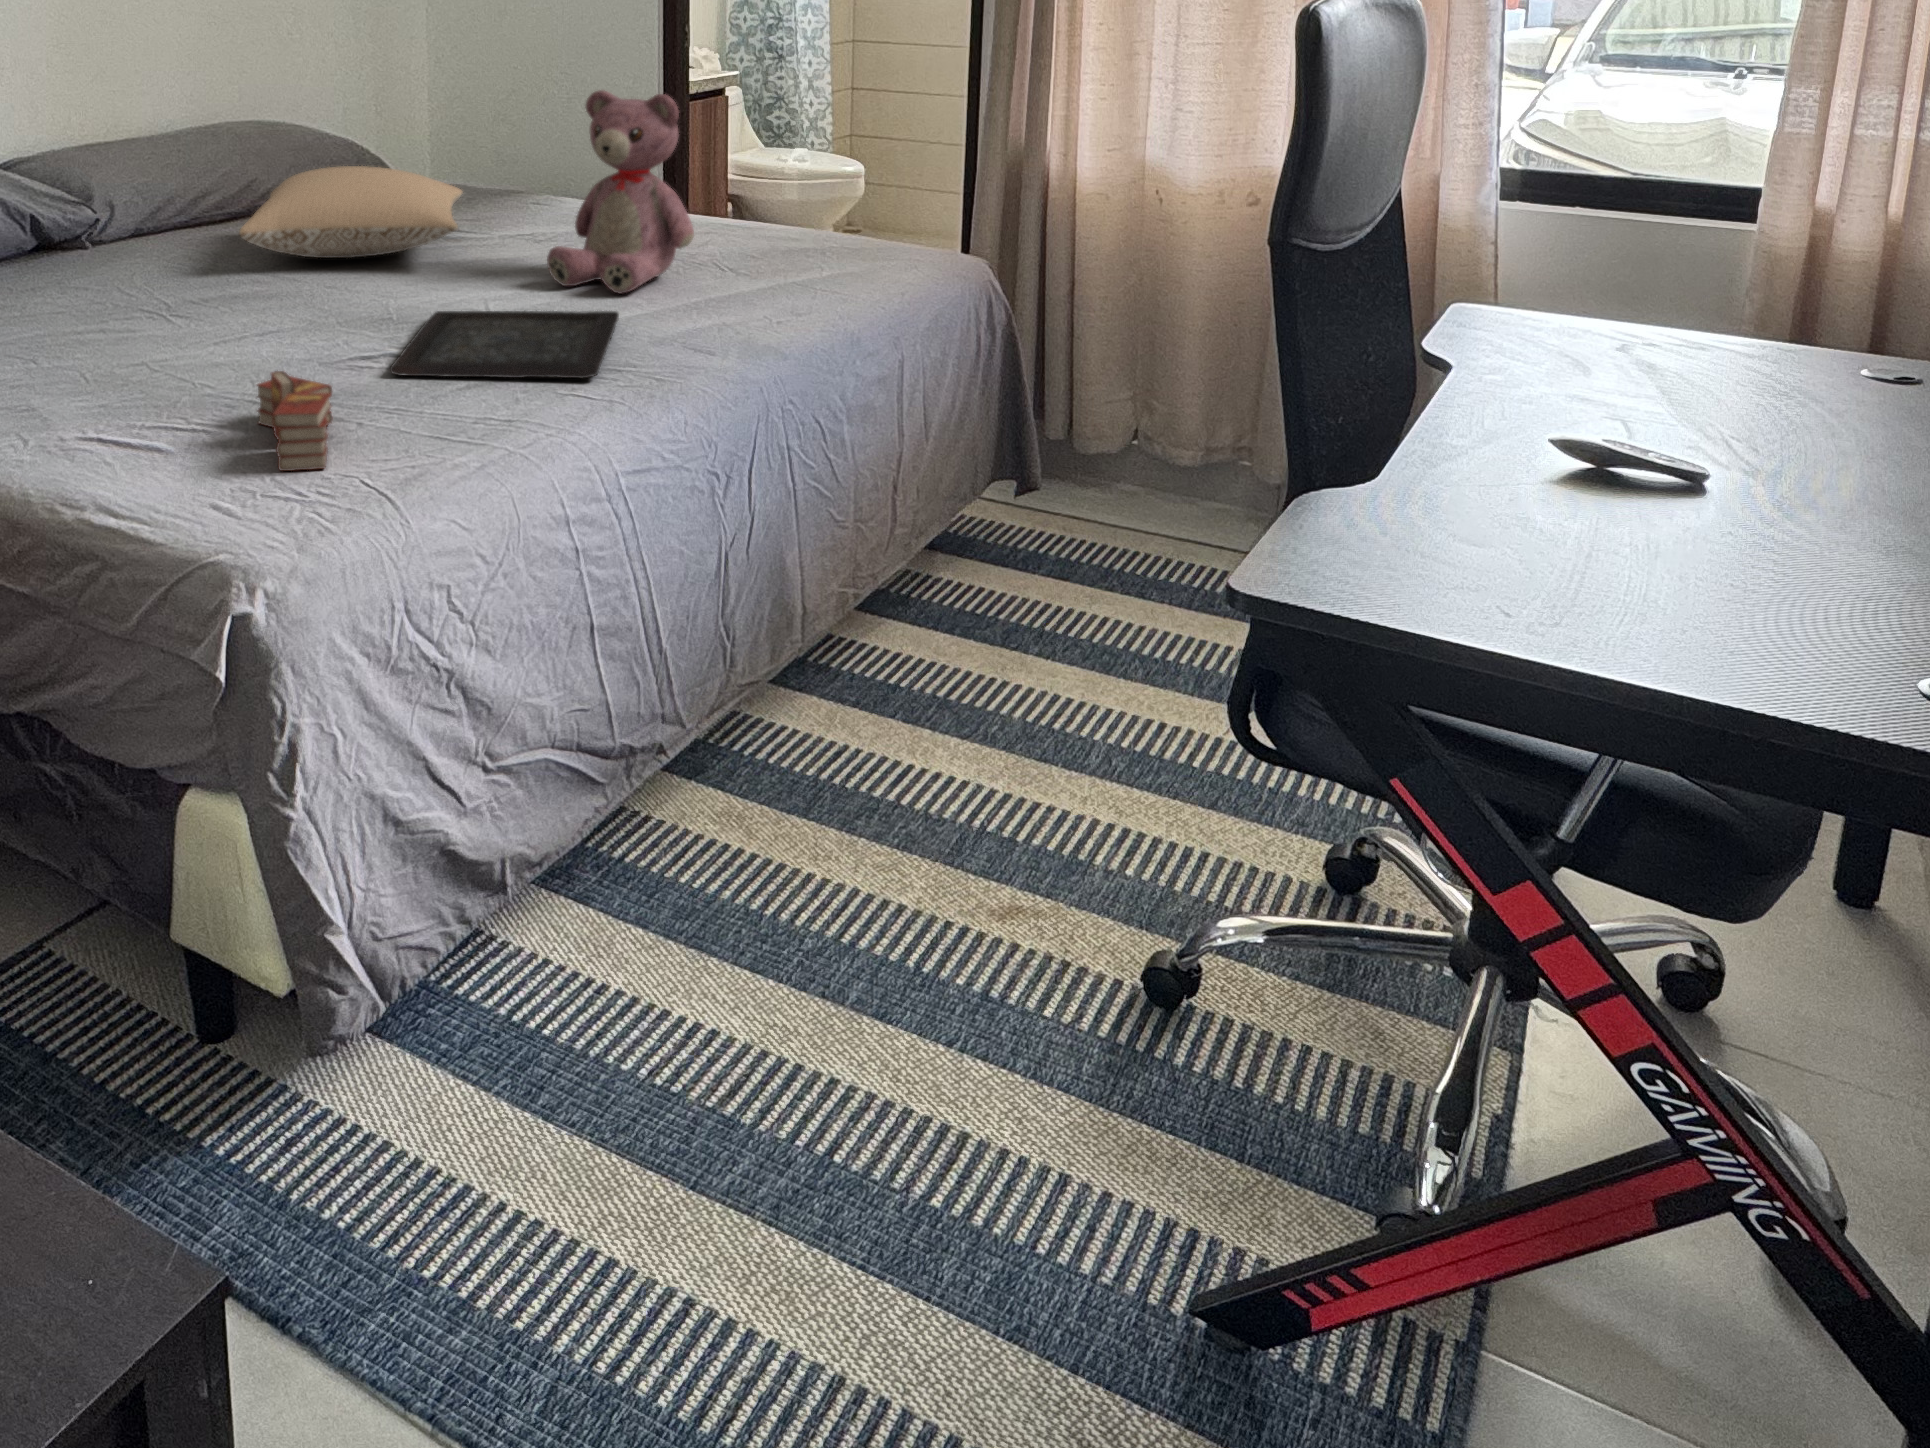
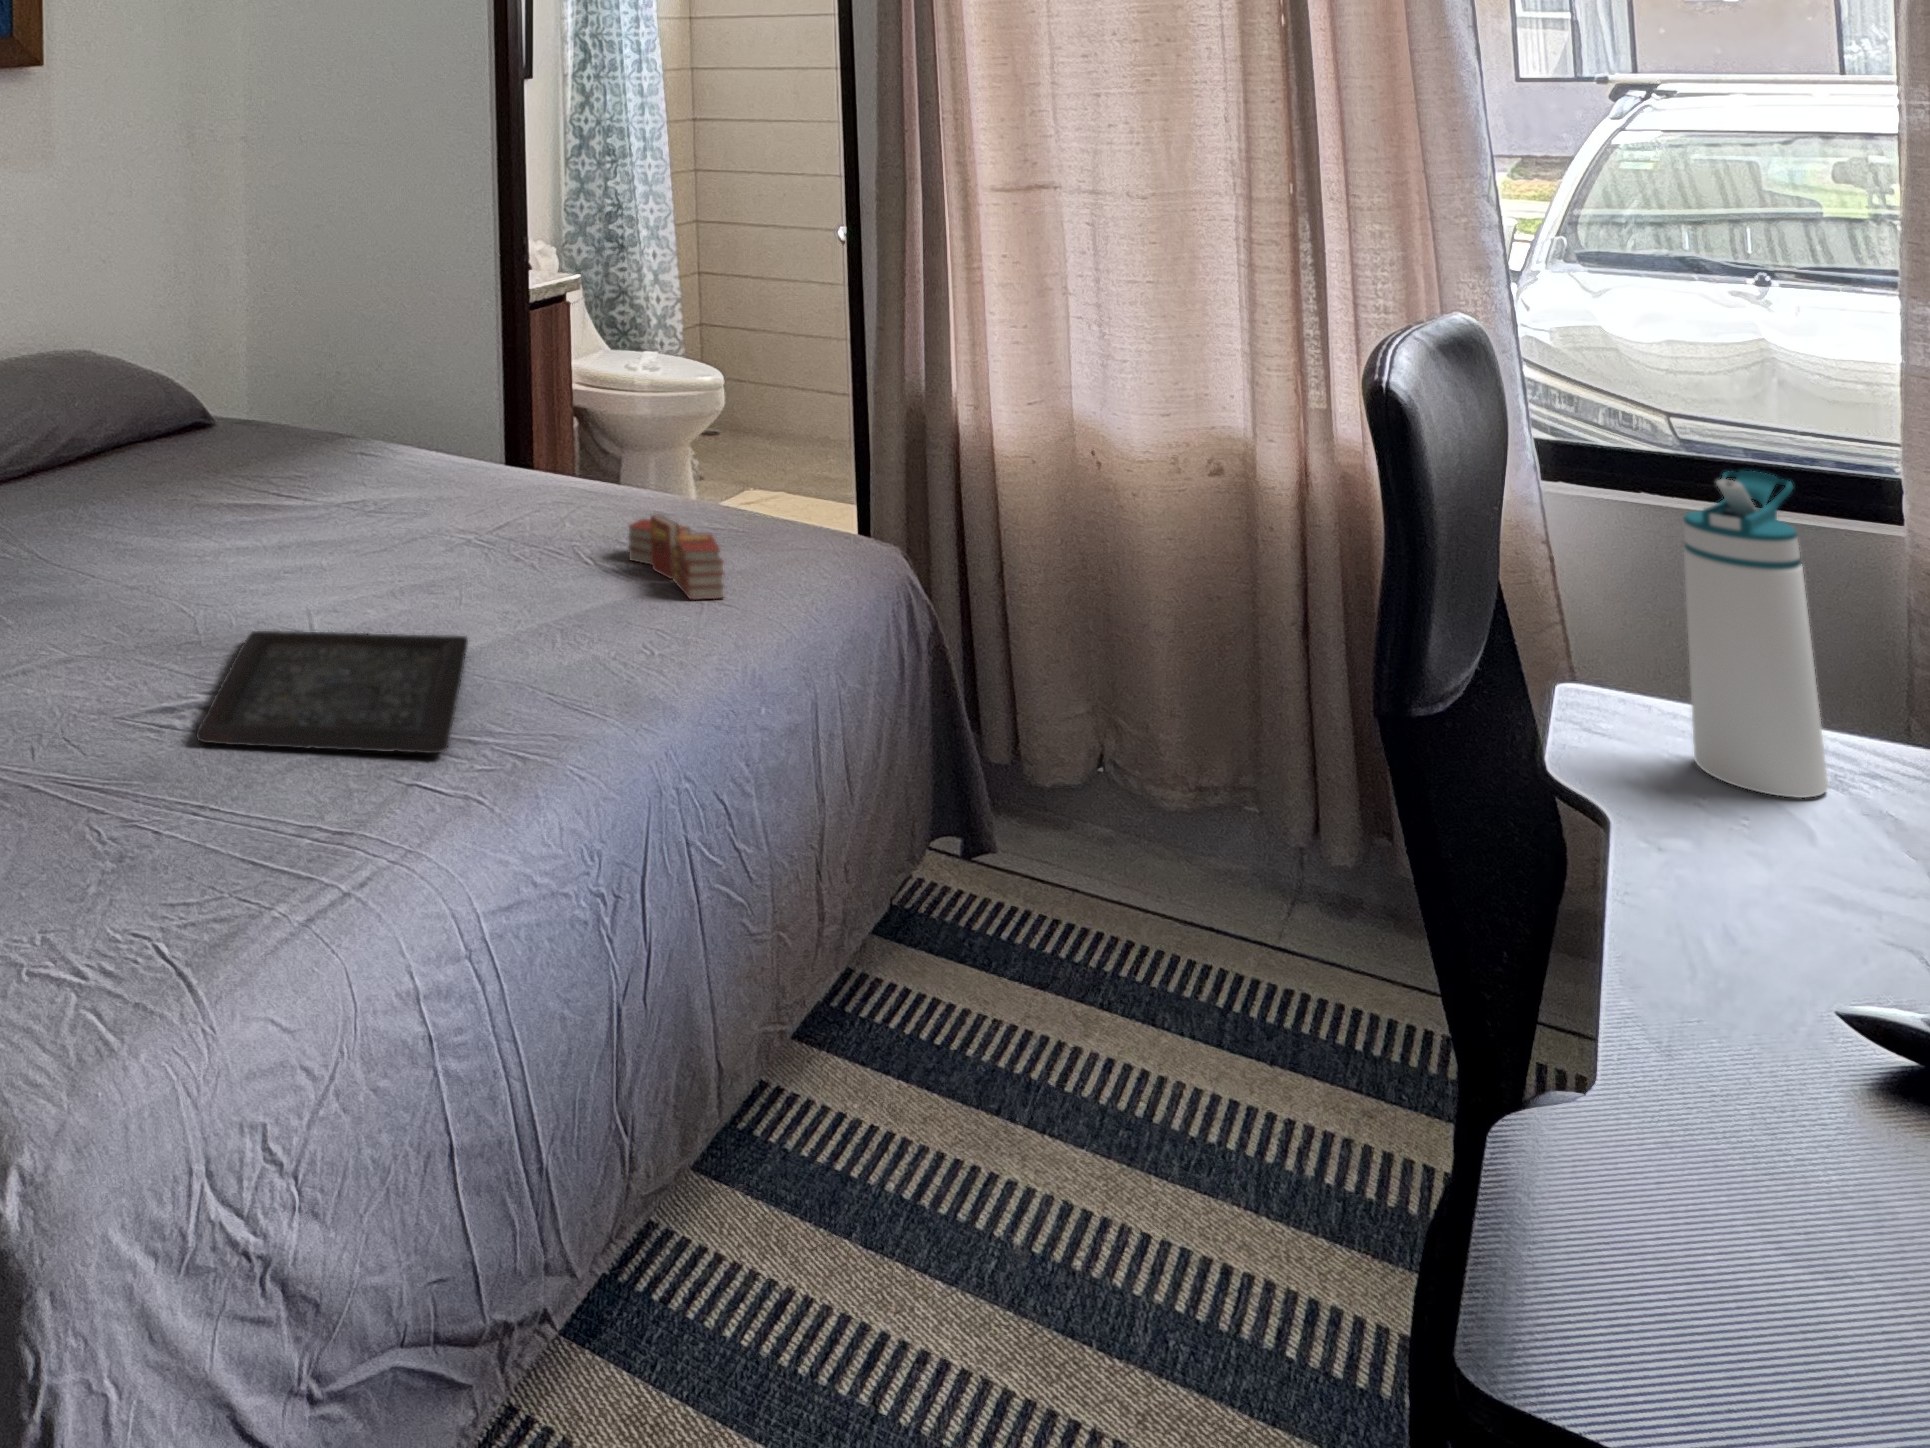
teddy bear: present [547,90,694,294] -> none [380,346,550,599]
water bottle: none [1528,130,1637,356] -> present [1684,471,1828,798]
pillow: present [239,166,462,258] -> none [33,424,283,536]
book: present [257,371,333,471] -> present [628,515,724,599]

